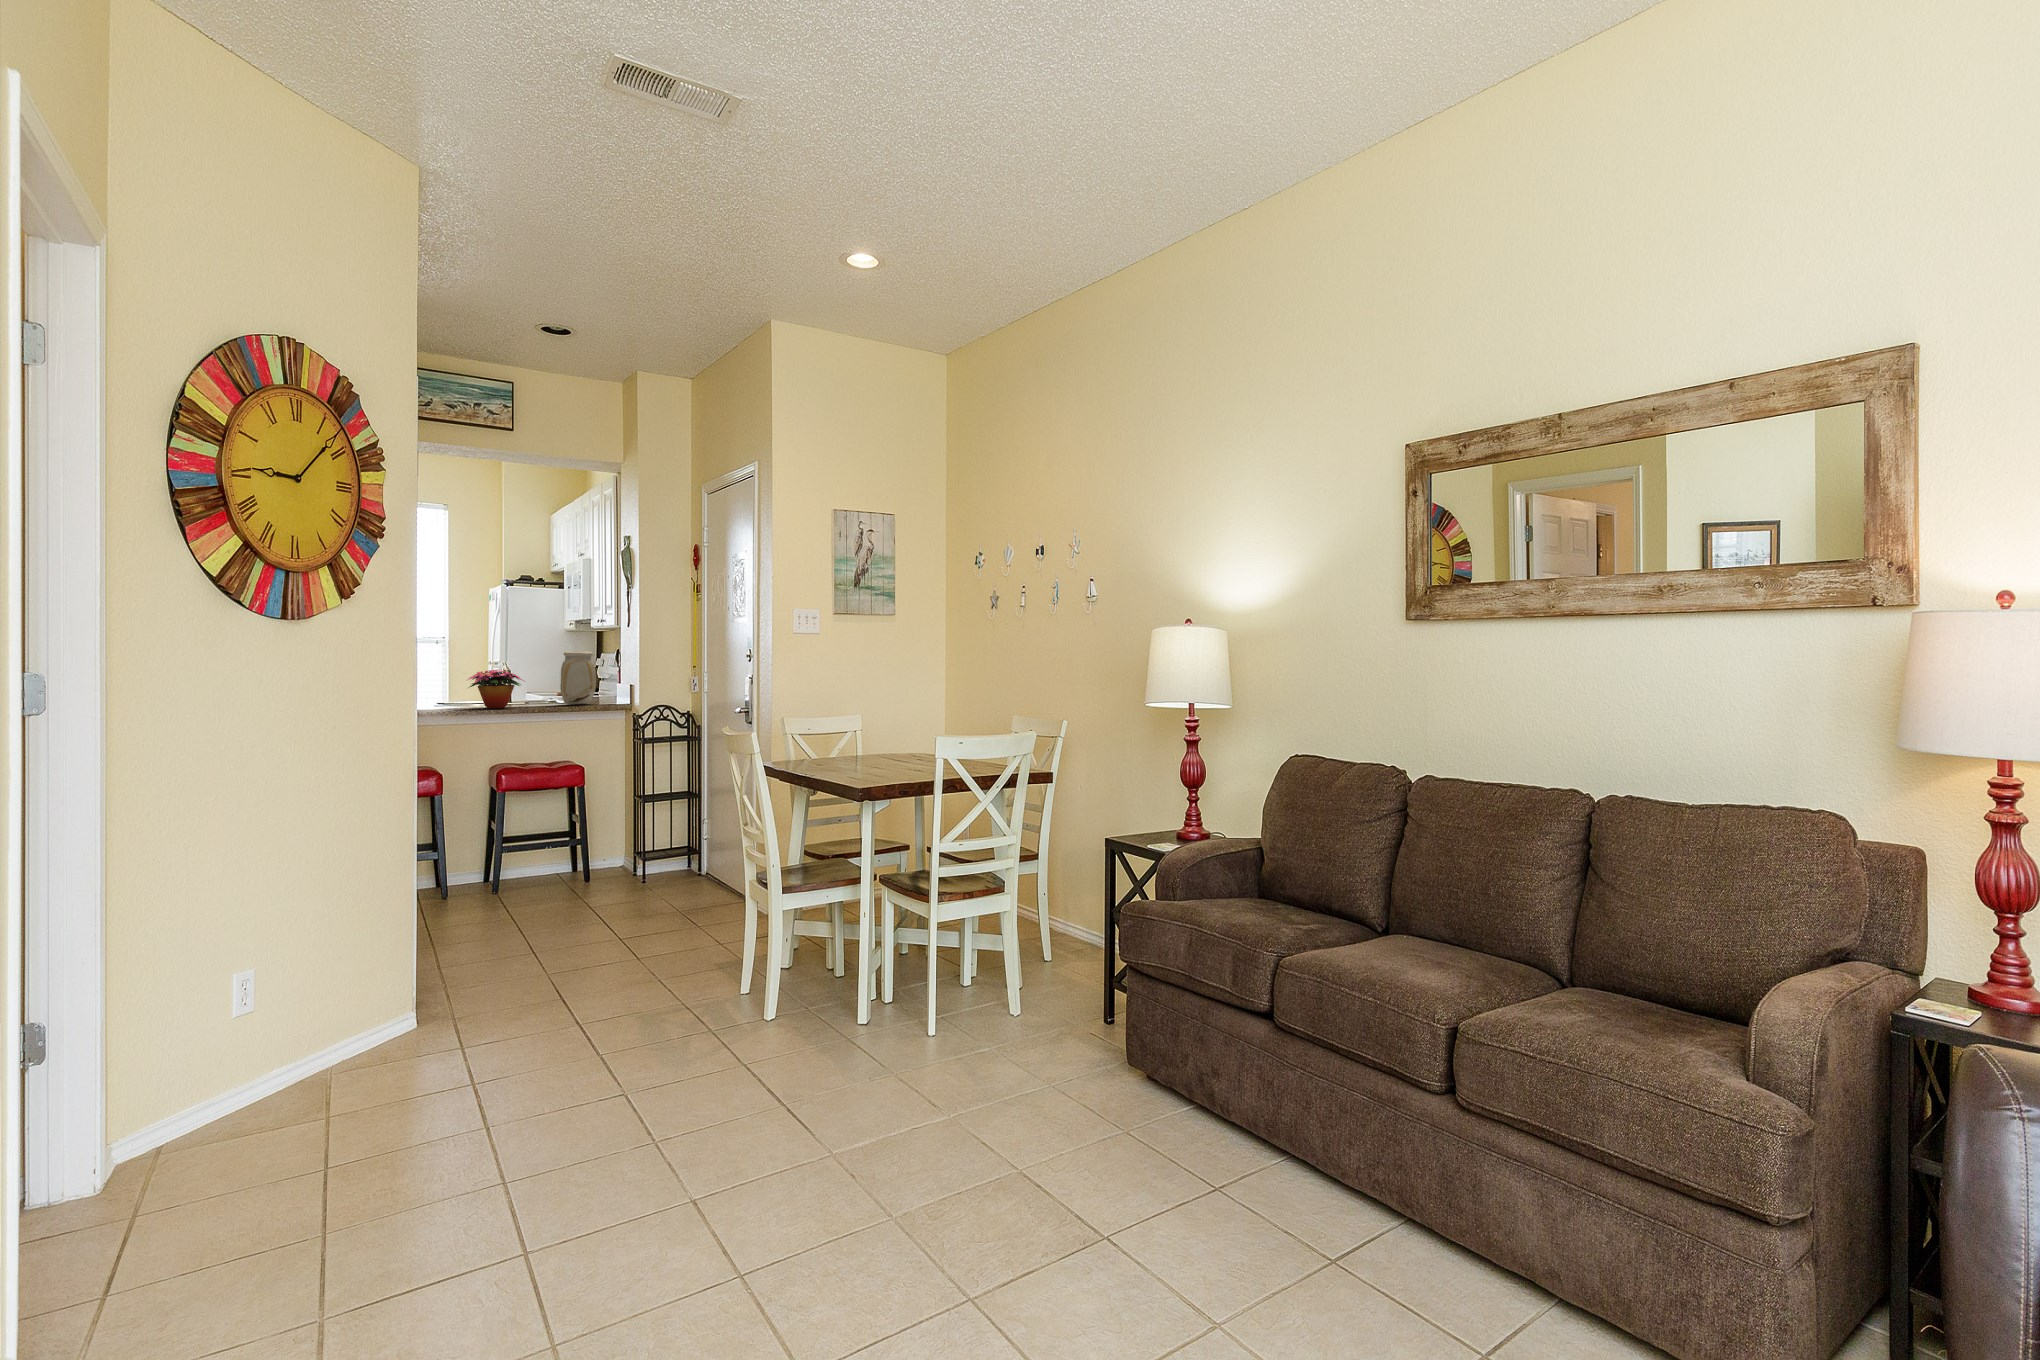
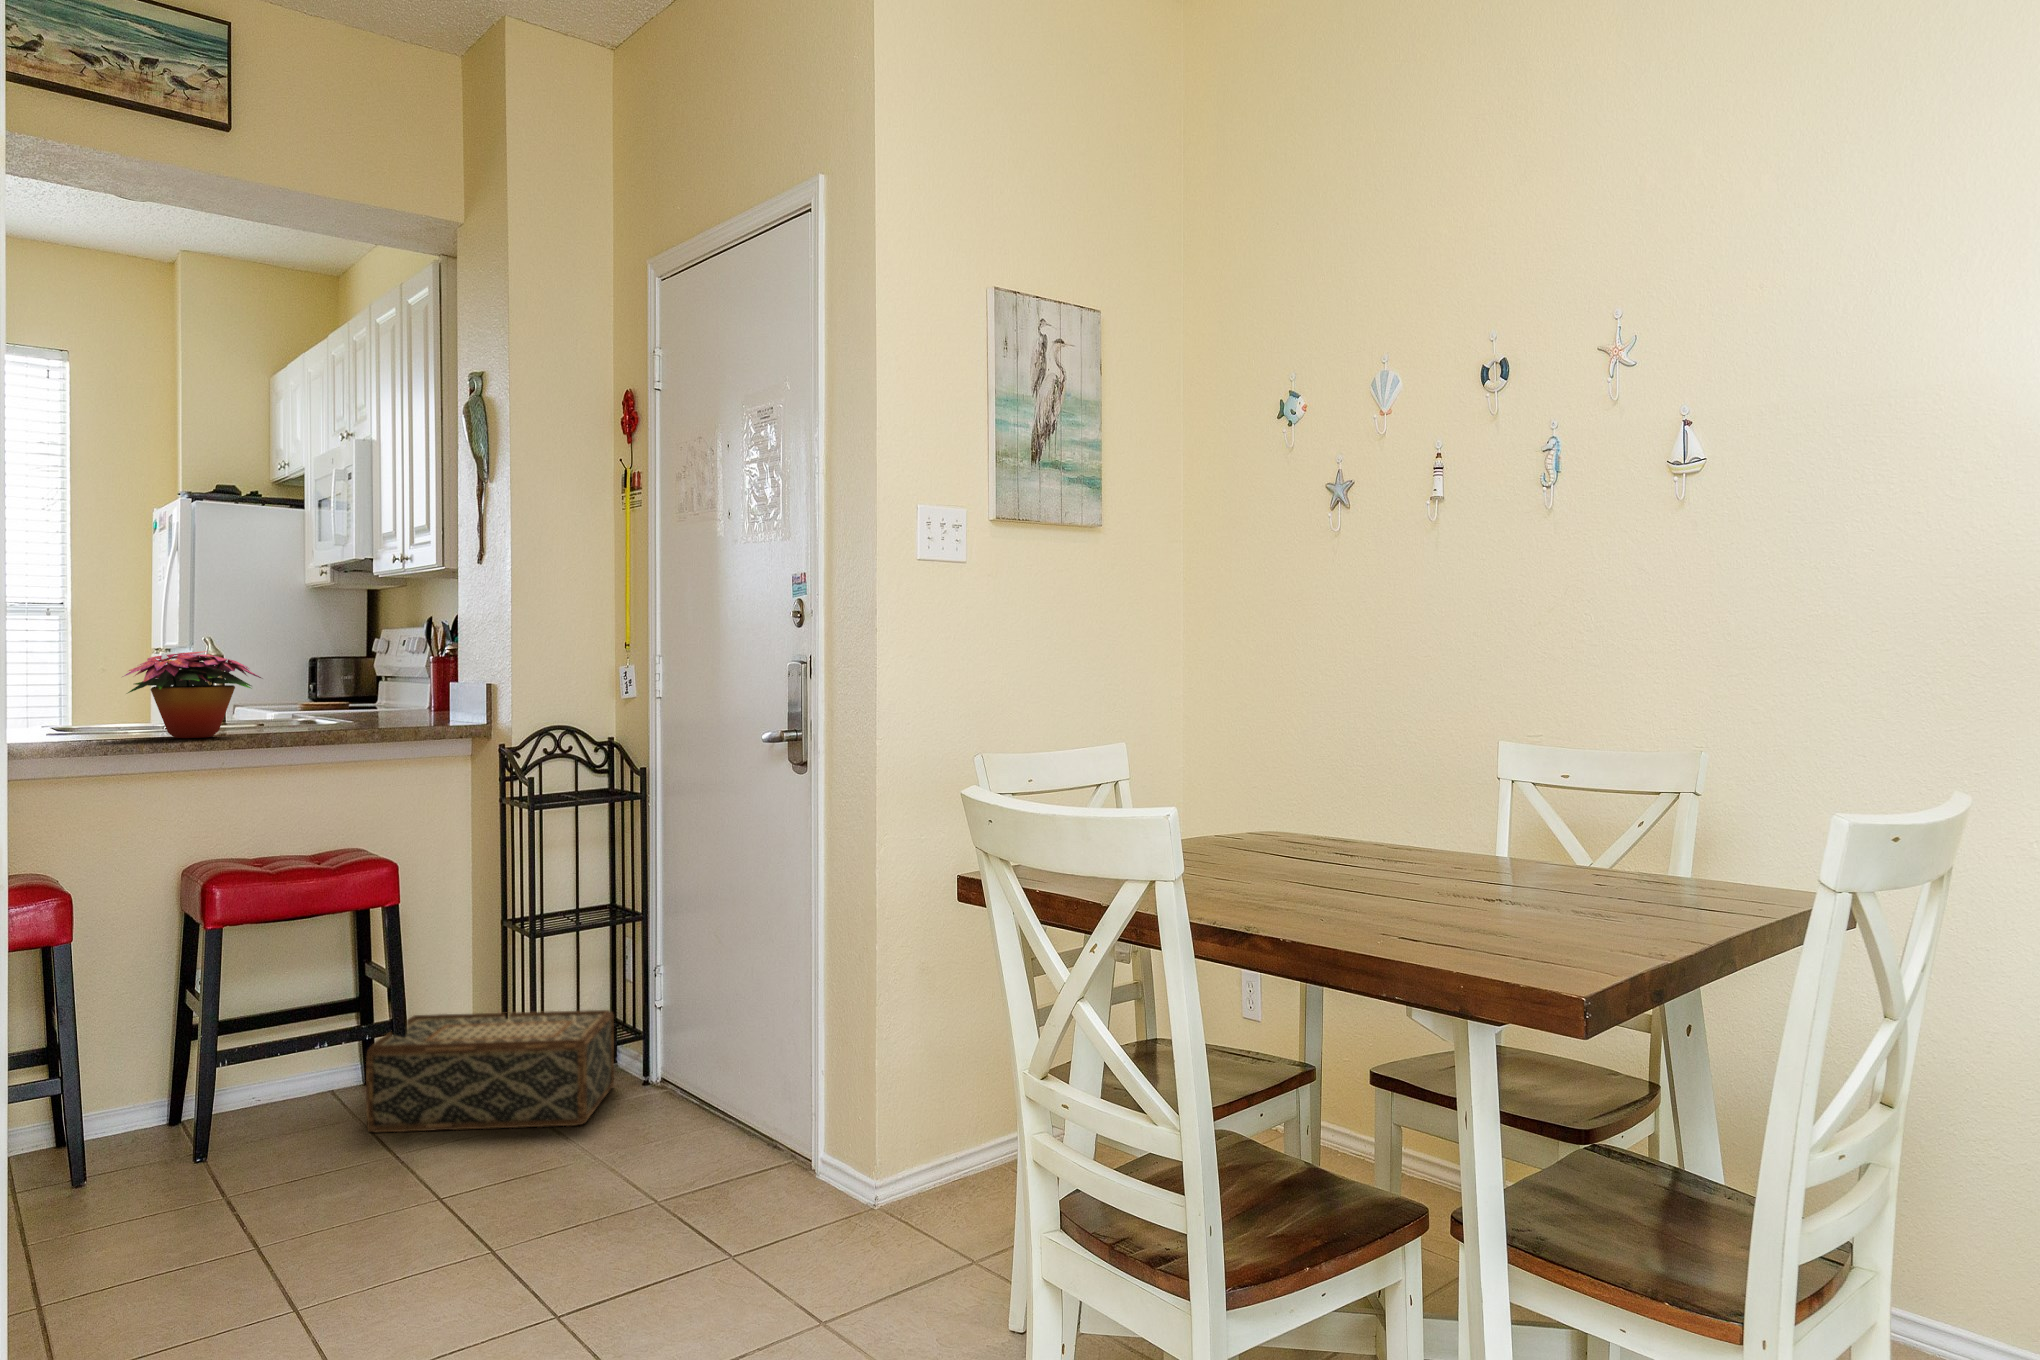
vase: present [560,651,596,704] -> none [334,614,410,726]
woven basket: none [567,839,683,887] -> present [366,1010,614,1132]

